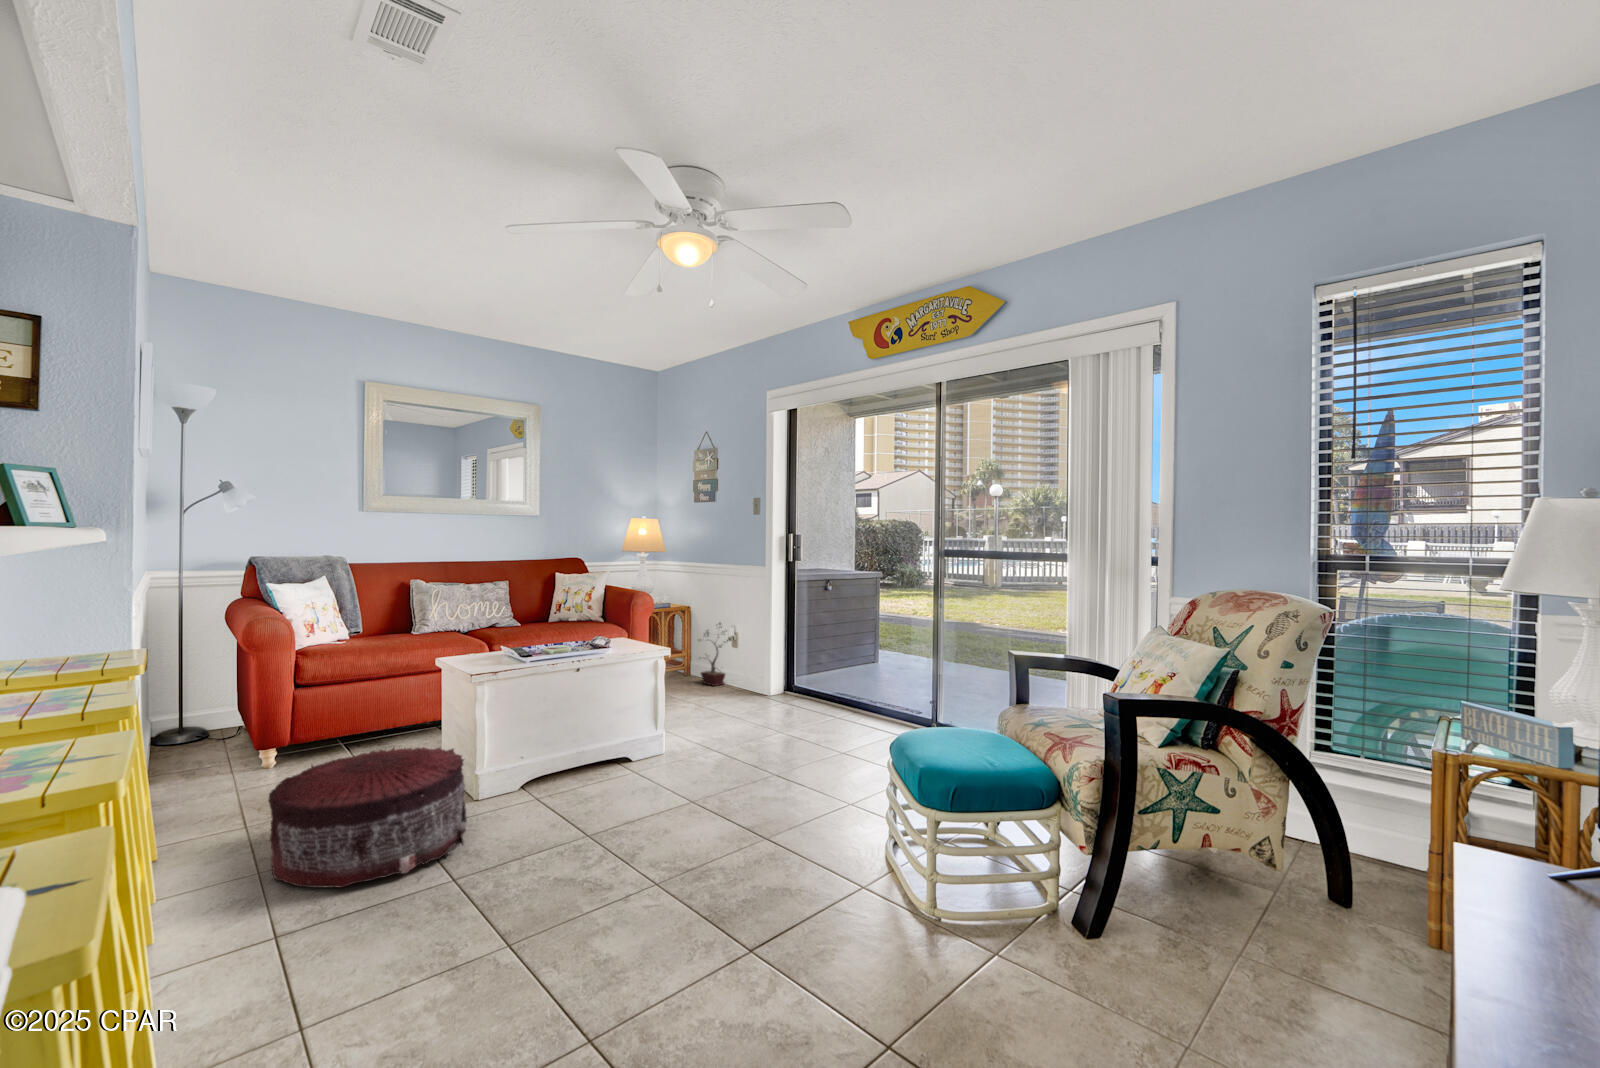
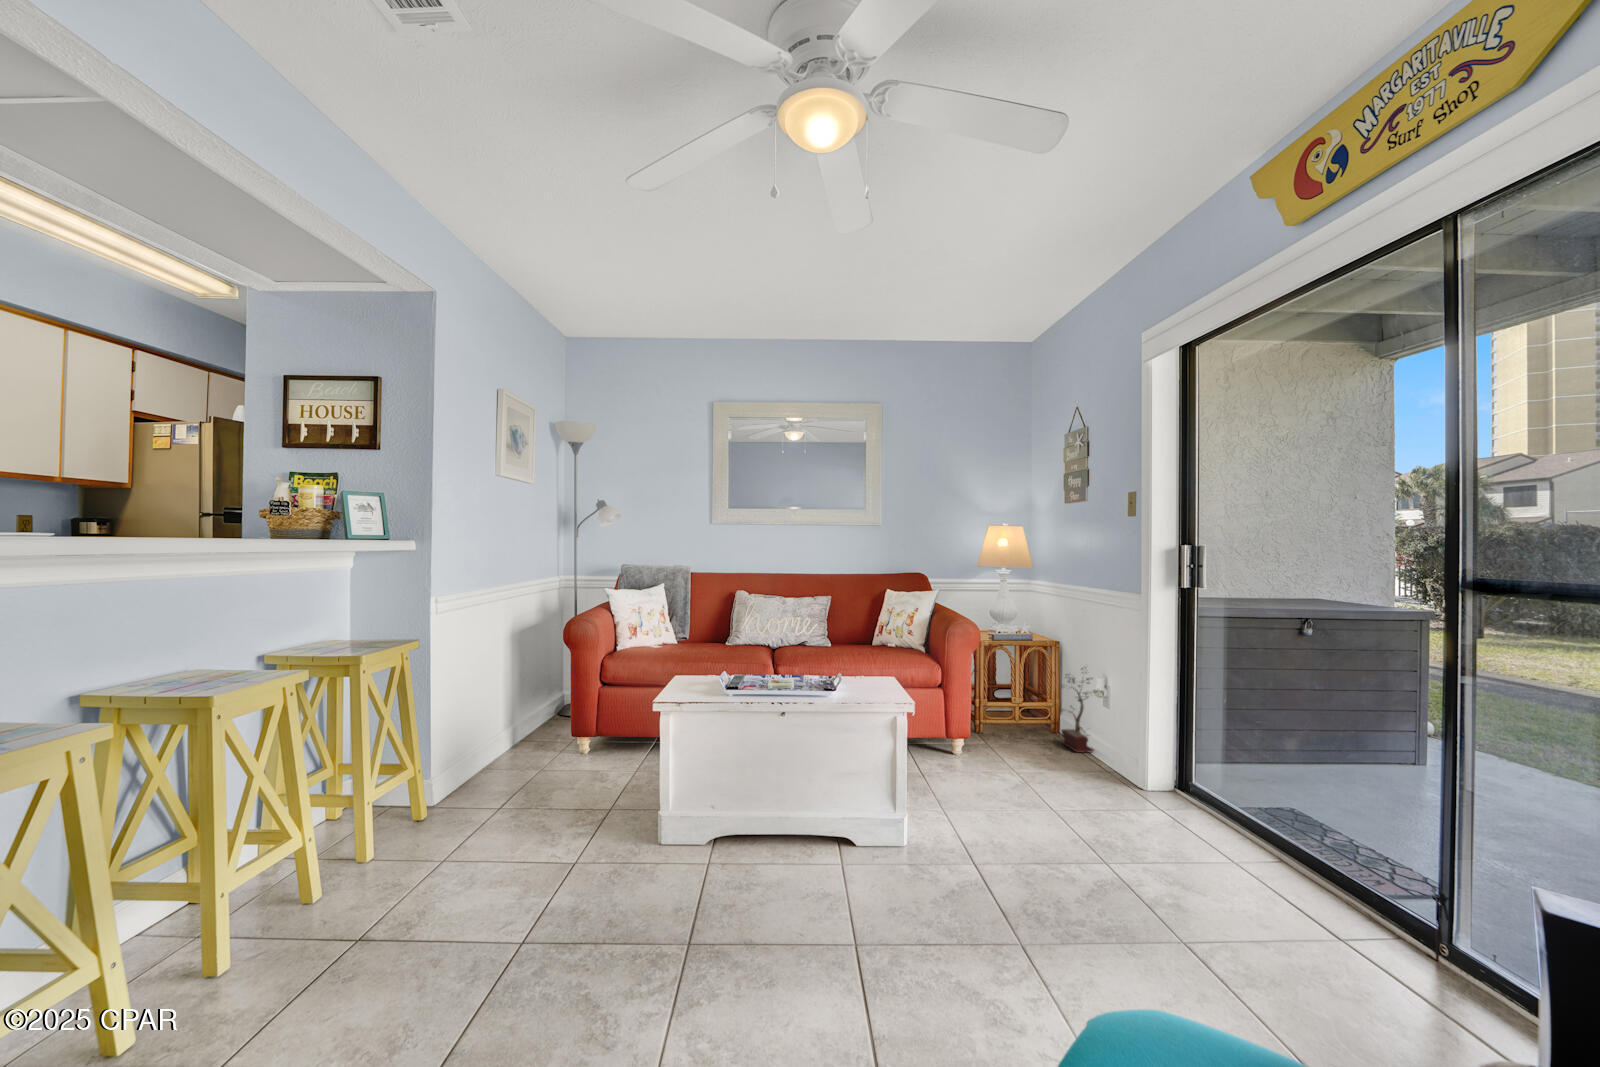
pouf: present [268,747,467,888] -> none [409,766,605,926]

